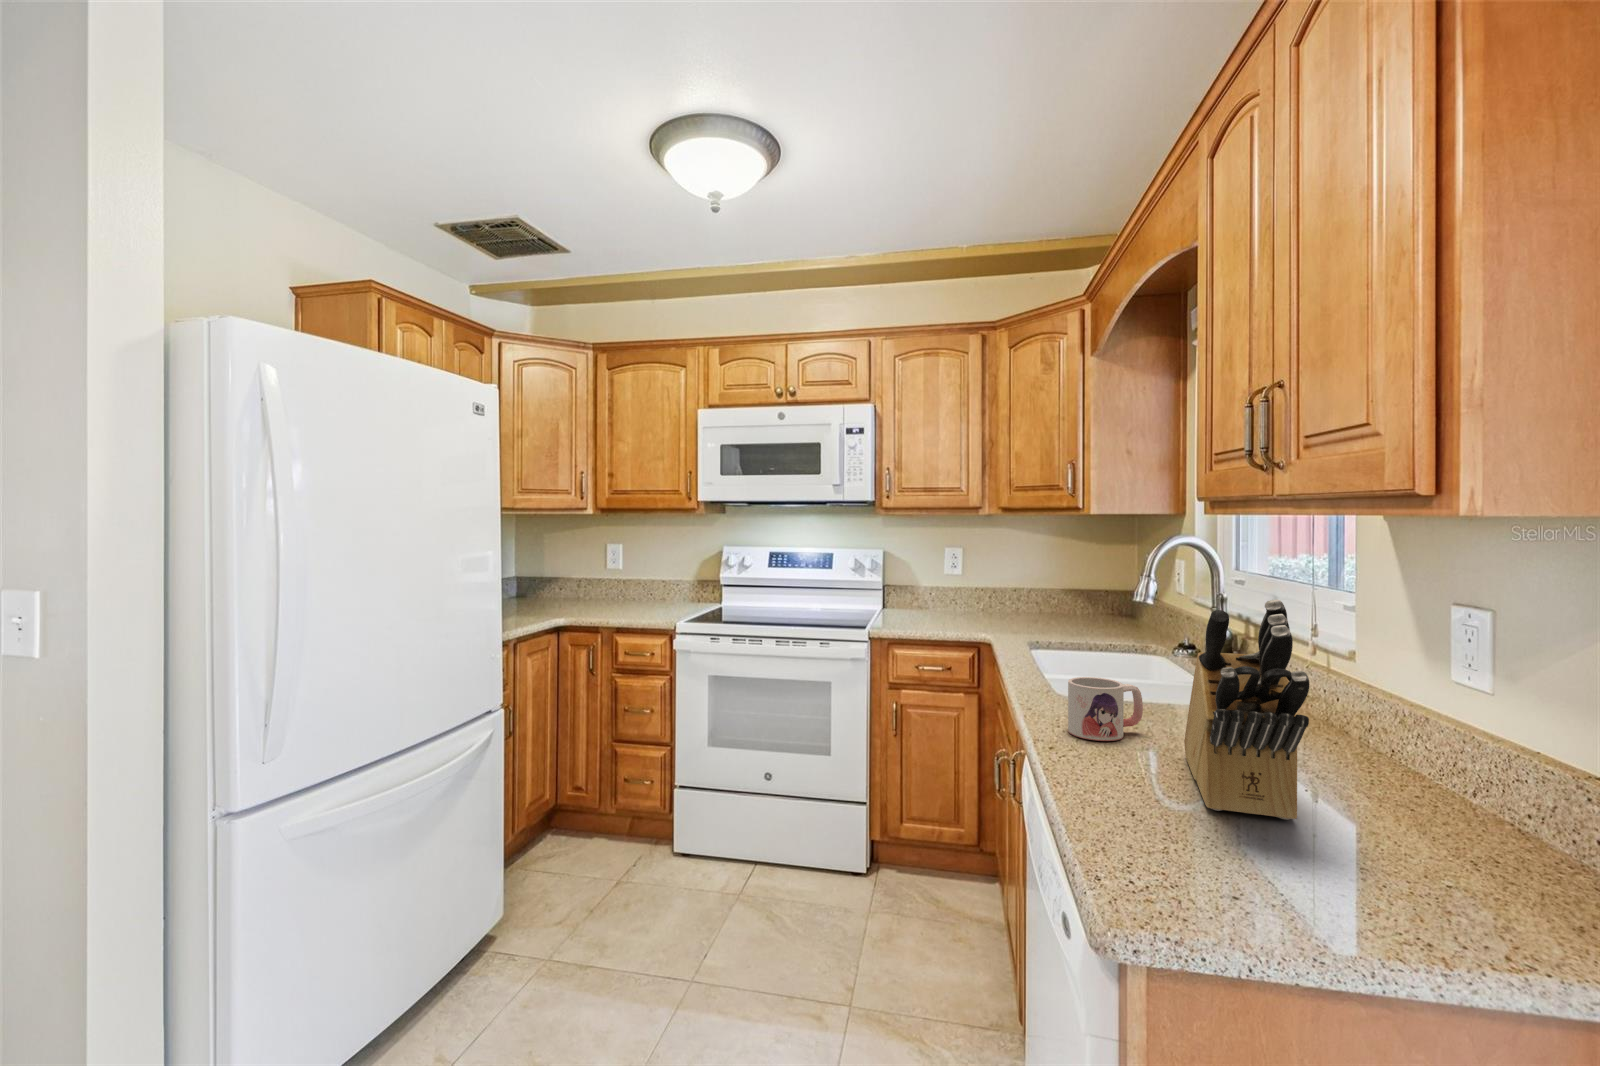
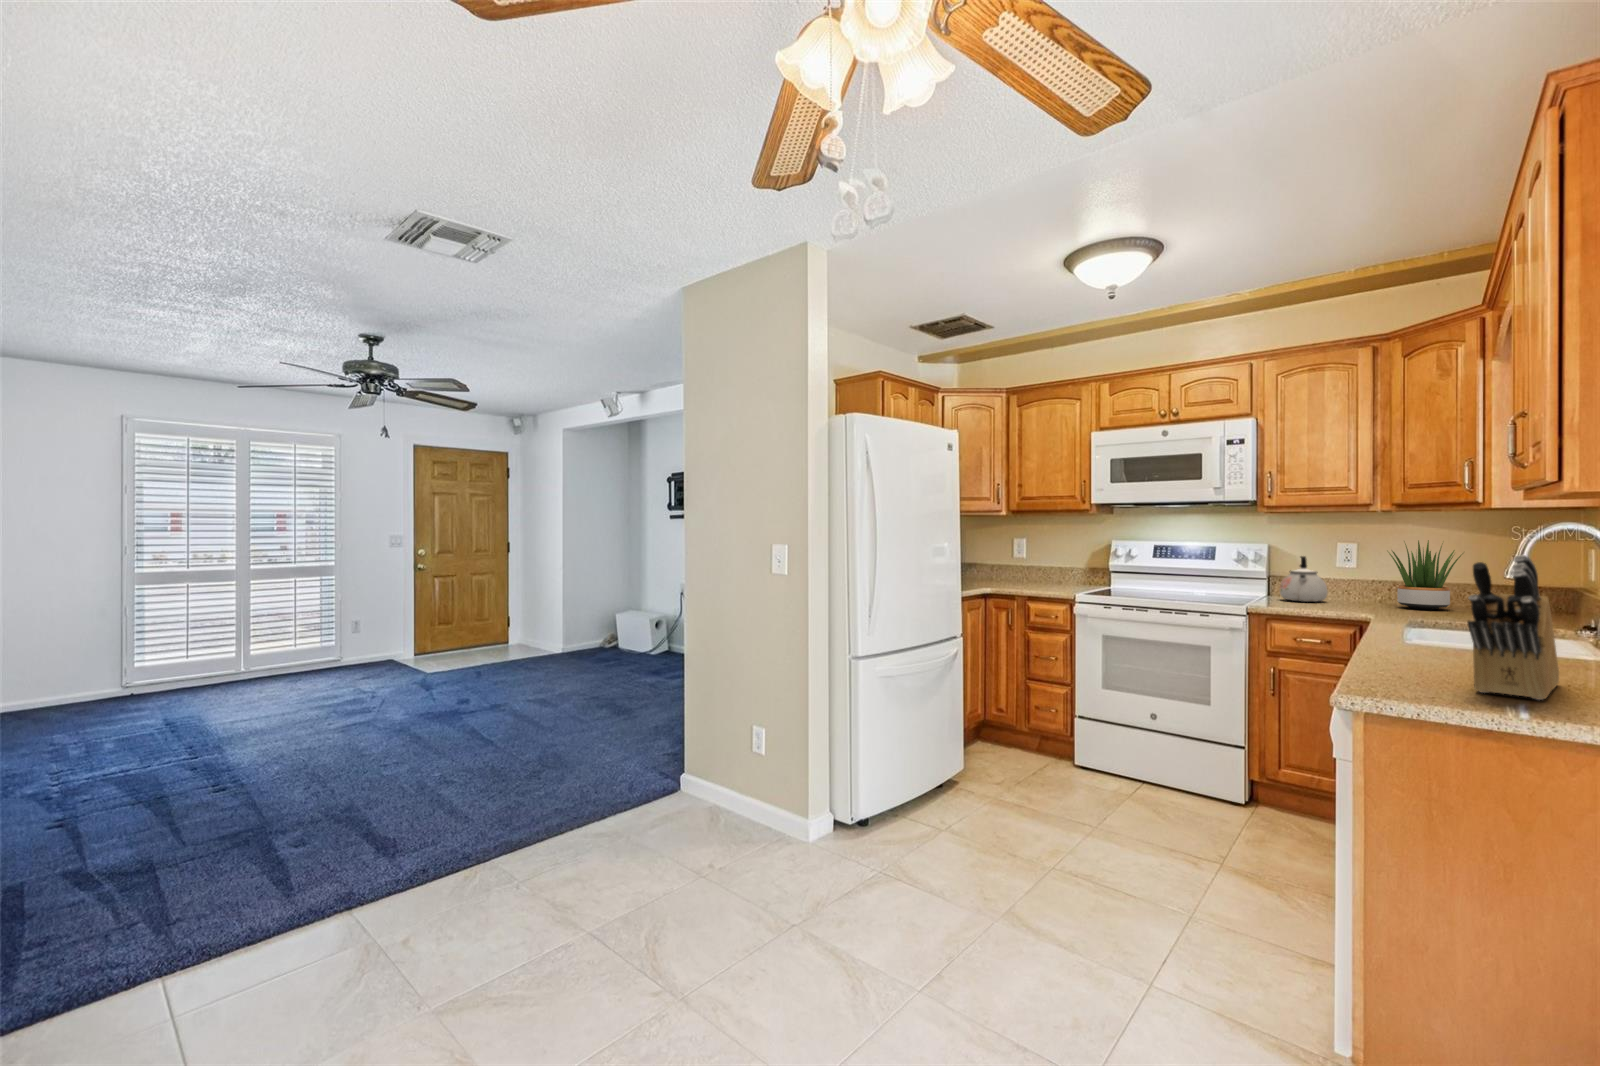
potted plant: none [989,546,1060,621] -> present [1388,540,1462,610]
kettle: none [896,565,940,616] -> present [1280,556,1328,602]
mug: present [1068,677,1143,741] -> none [1398,624,1469,667]

